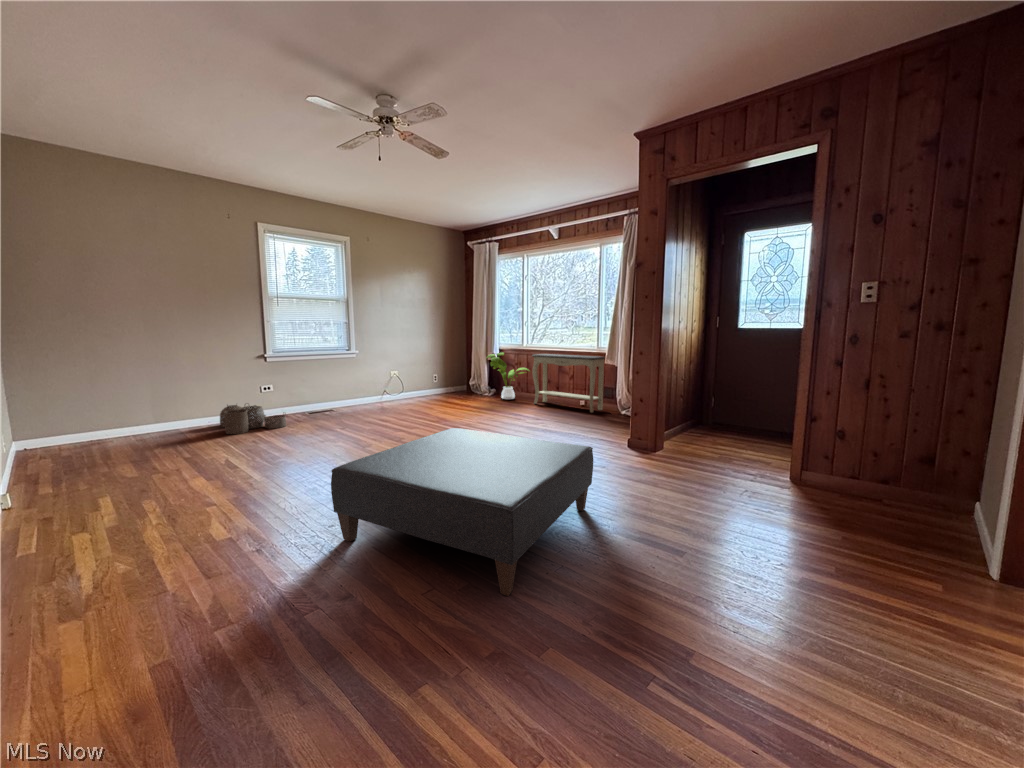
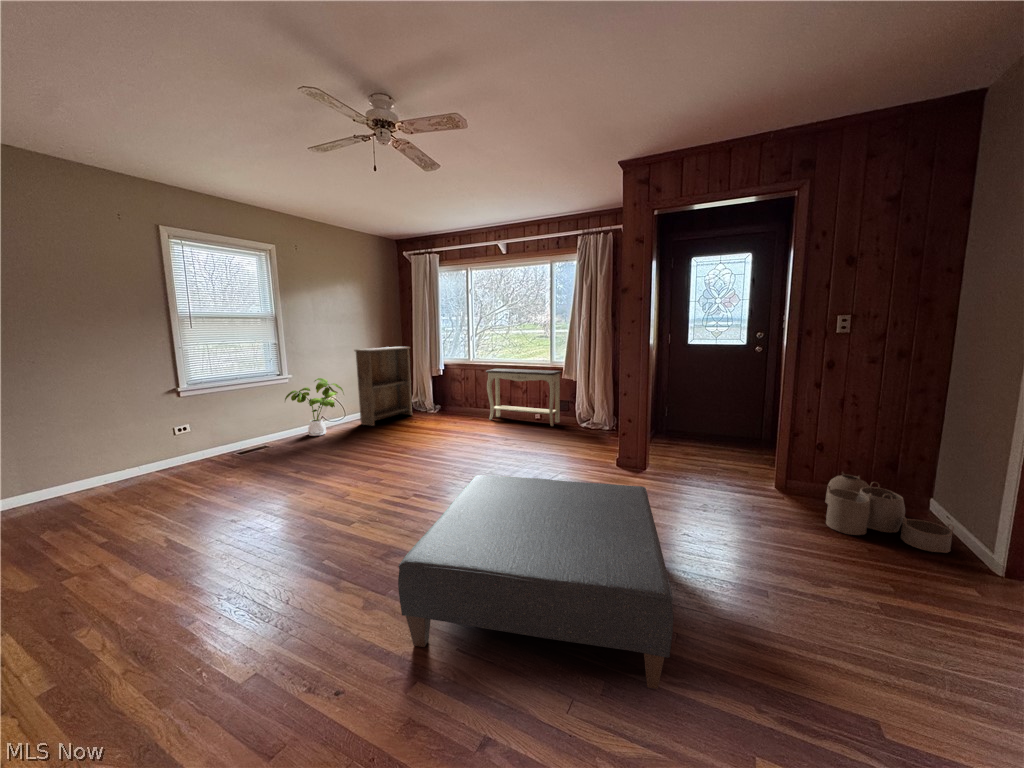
bookshelf: none [413,331,467,402] -> present [355,347,412,426]
house plant: present [487,353,528,399] -> present [285,378,344,436]
woven basket: present [220,405,286,434] -> present [826,473,954,553]

